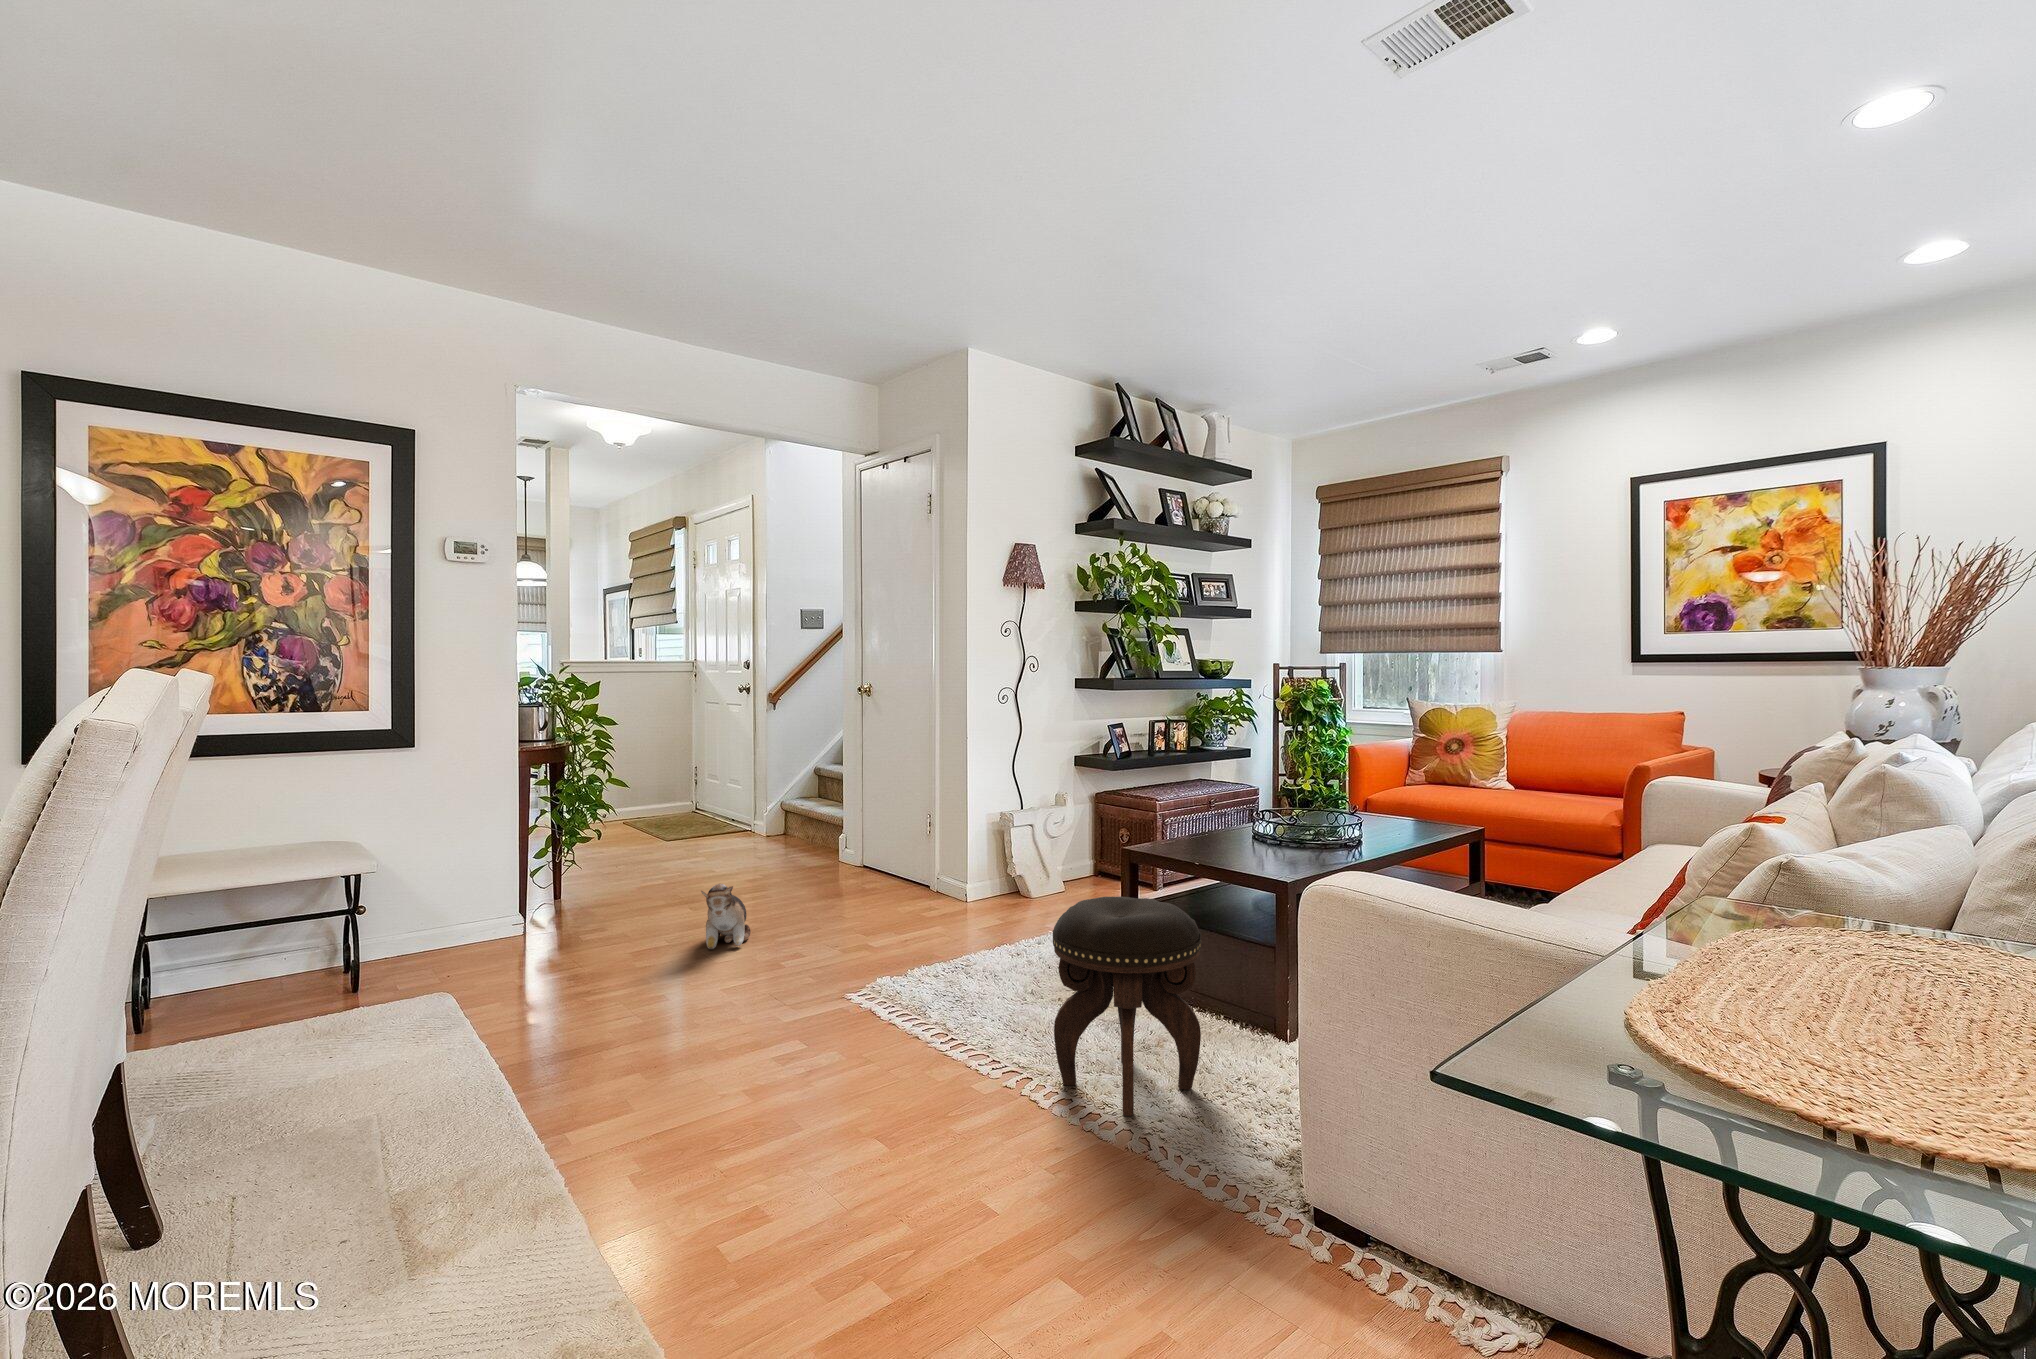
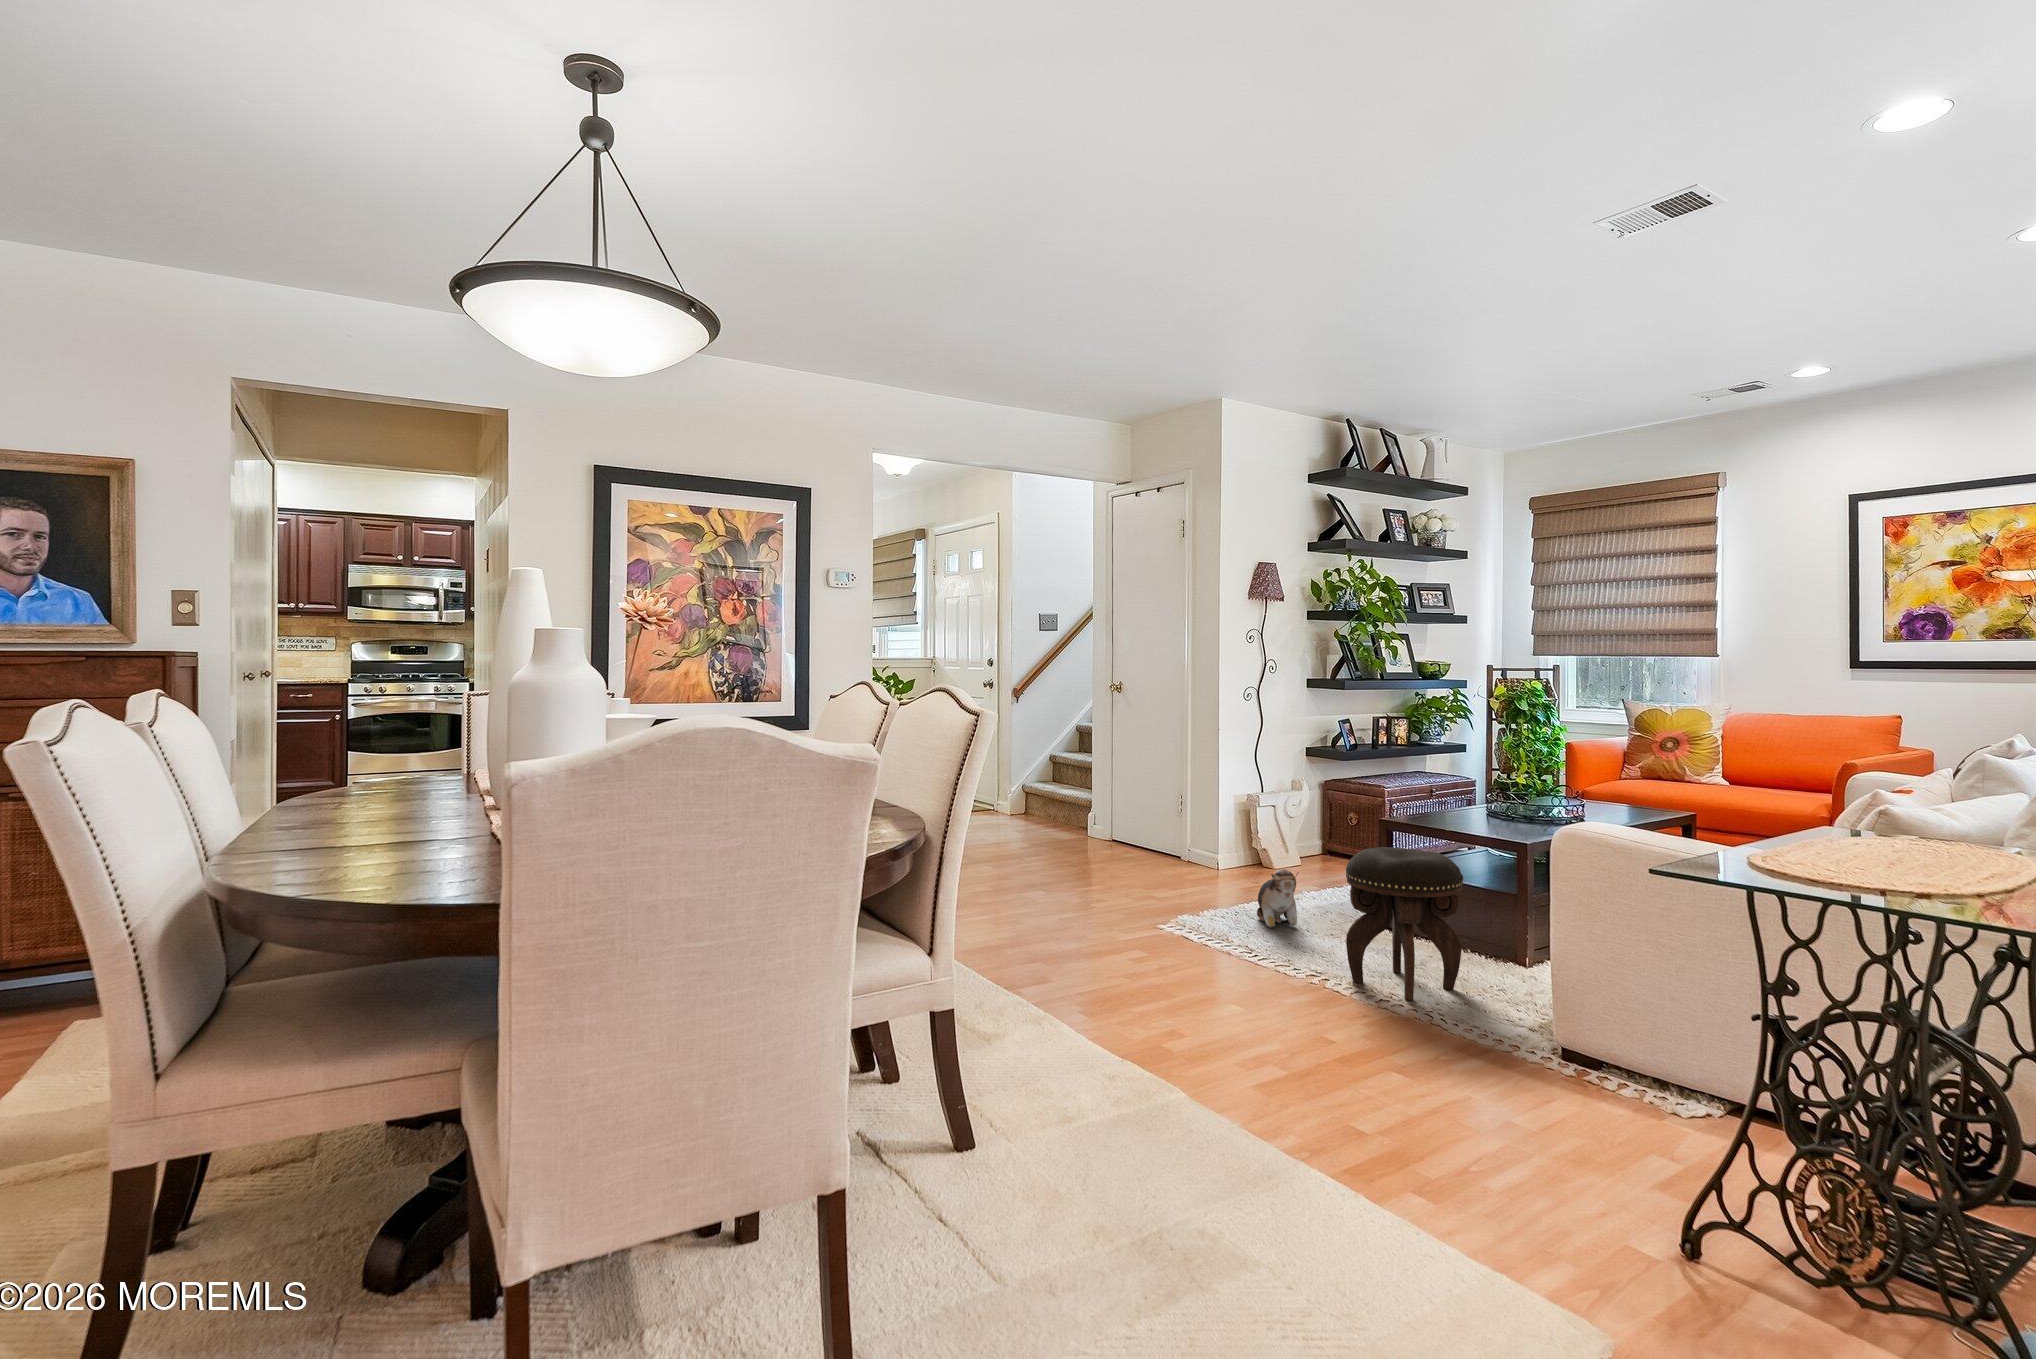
plush toy: present [701,884,751,949] -> present [1257,869,1299,928]

